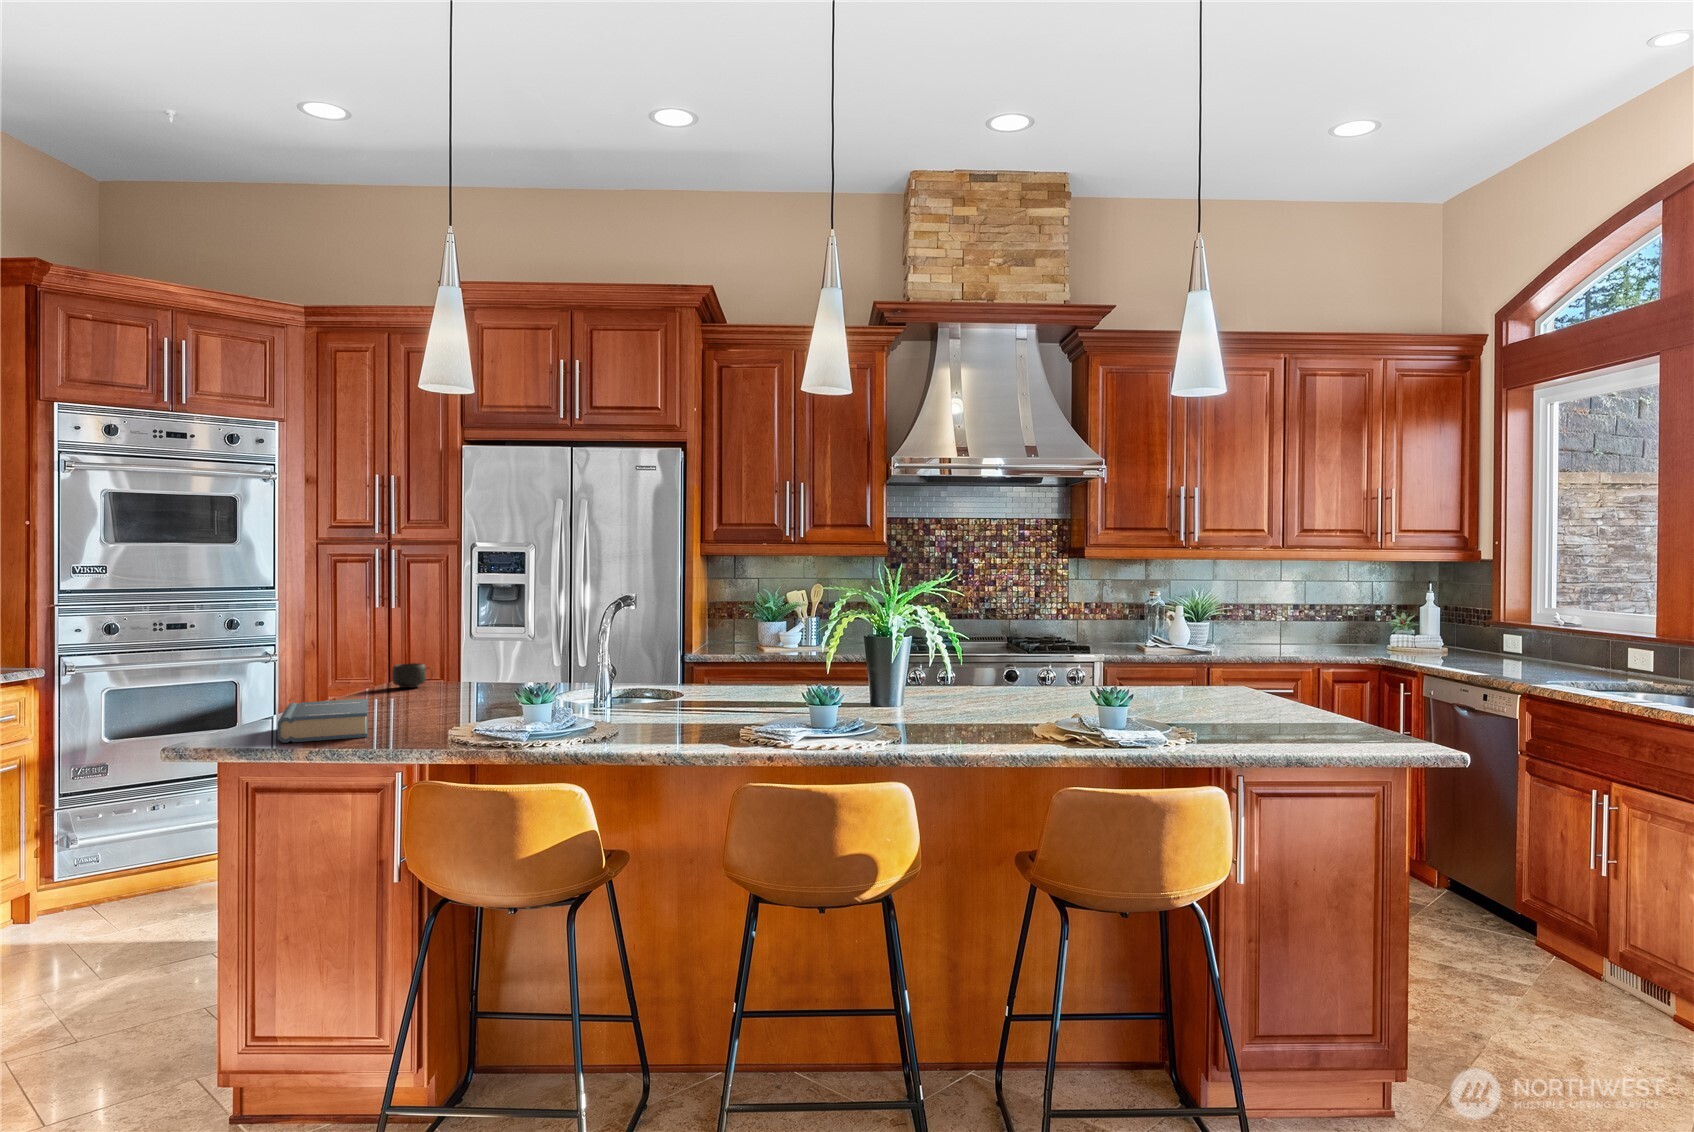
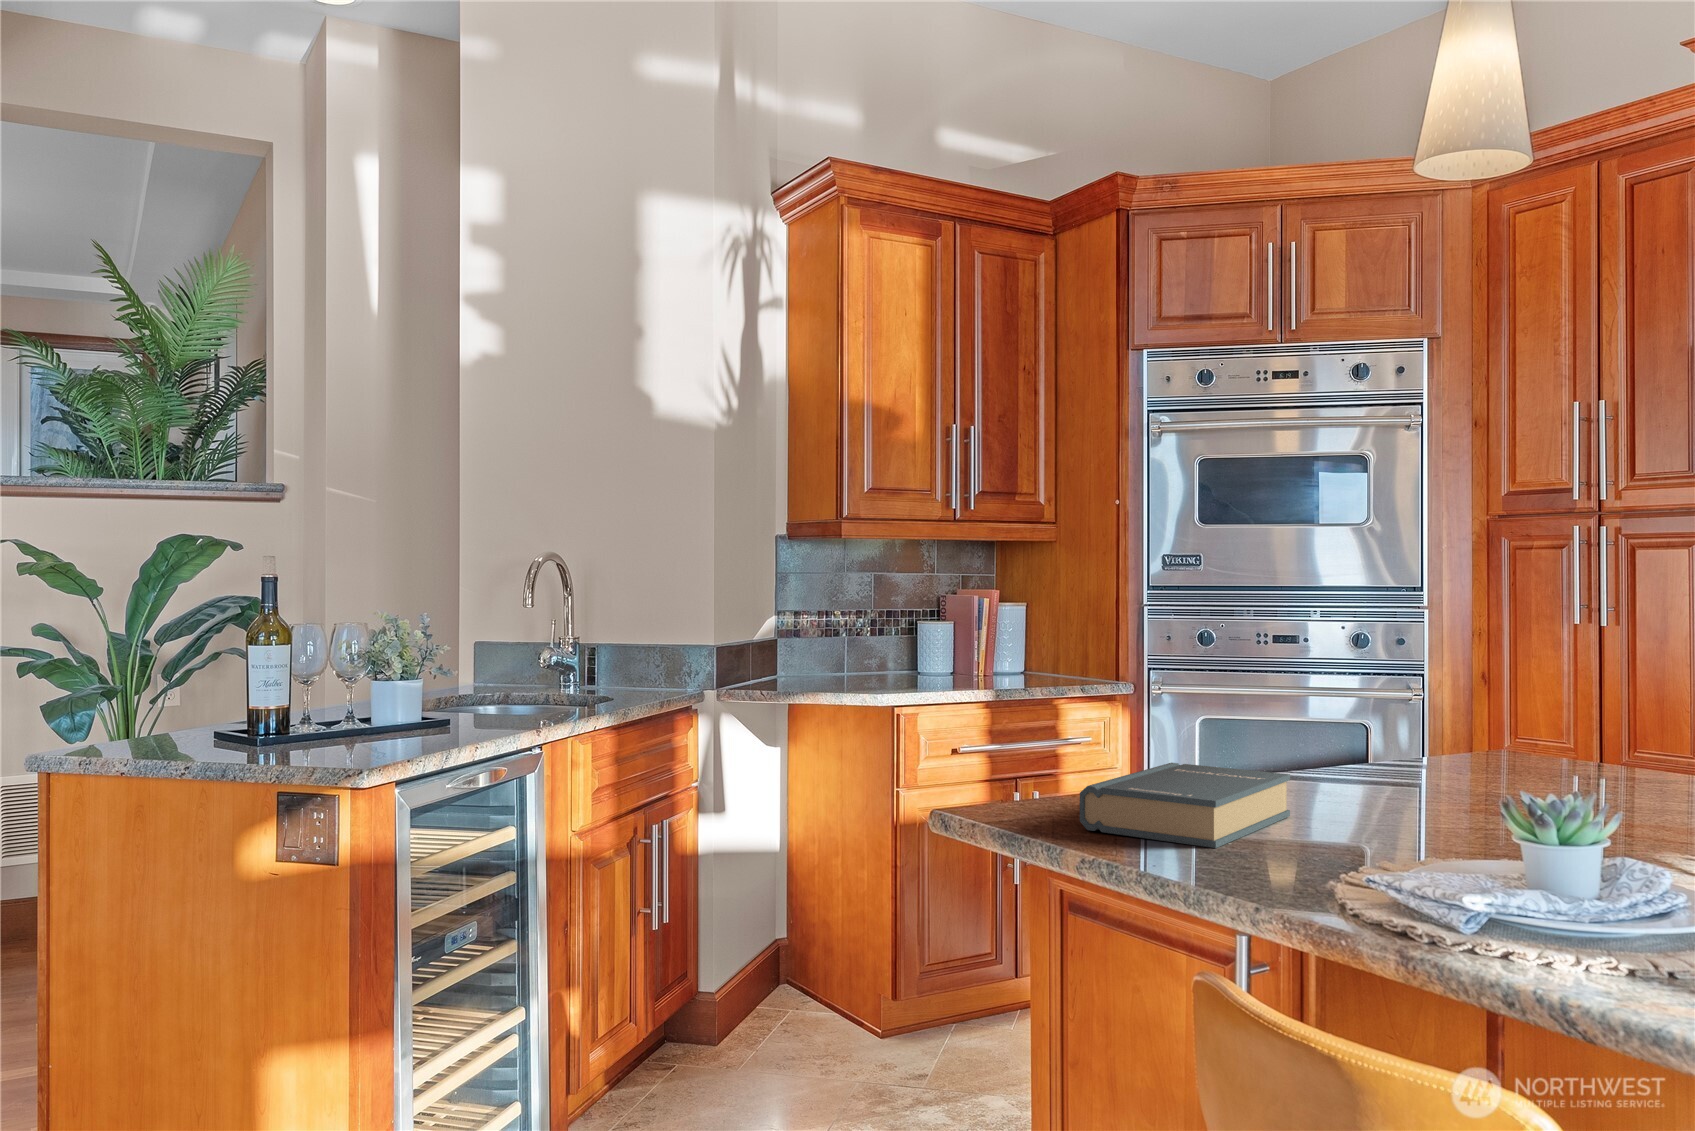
mug: present [392,663,433,688] -> none [1468,719,1544,766]

